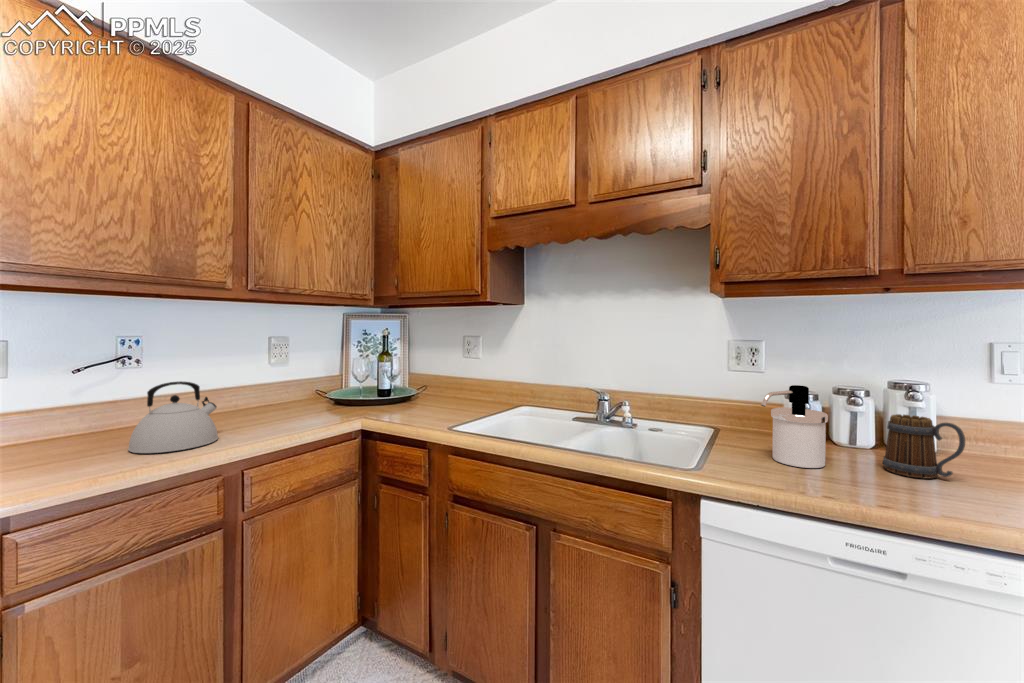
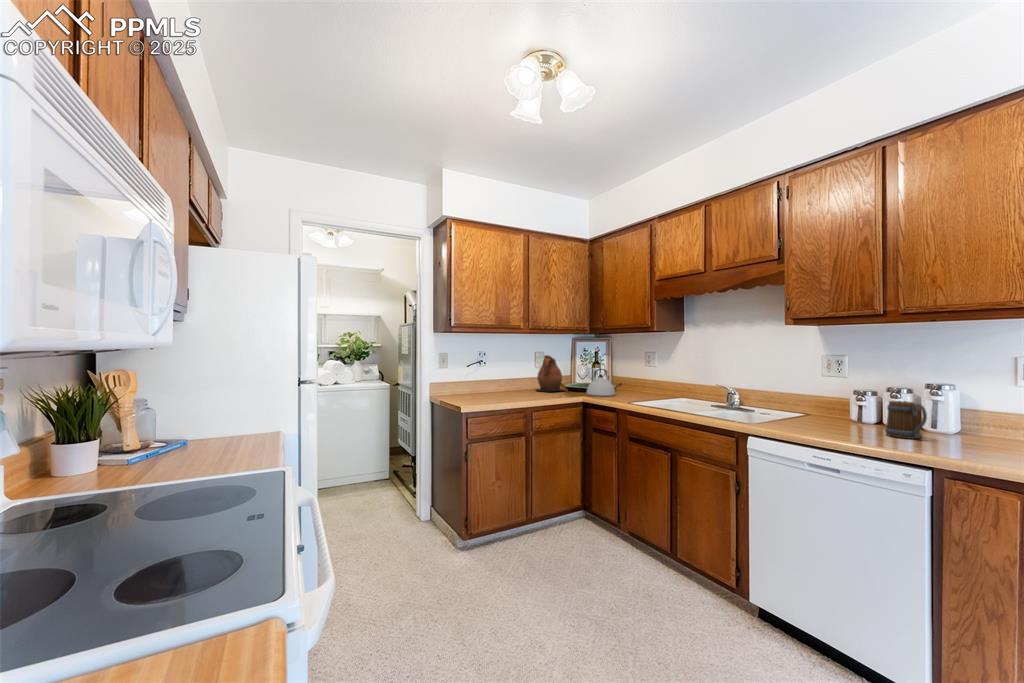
ceramic pitcher: none [263,345,333,415] -> present [536,355,564,391]
kettle: present [128,382,218,453] -> present [587,369,615,396]
soap dispenser: present [761,385,828,468] -> none [795,381,847,430]

